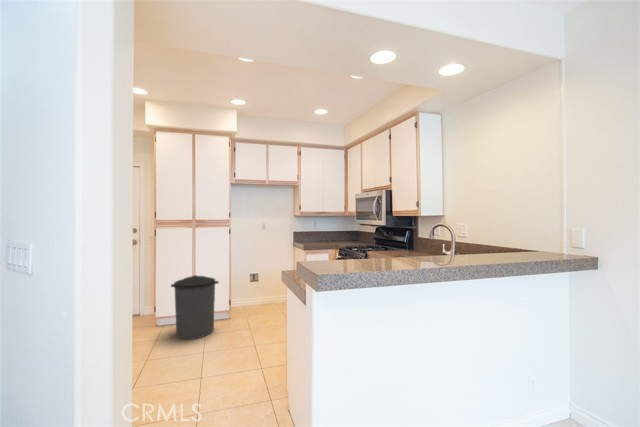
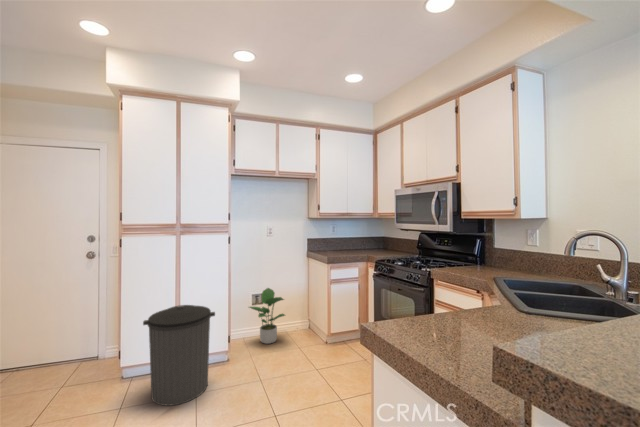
potted plant: none [245,269,275,310] -> present [249,288,285,344]

